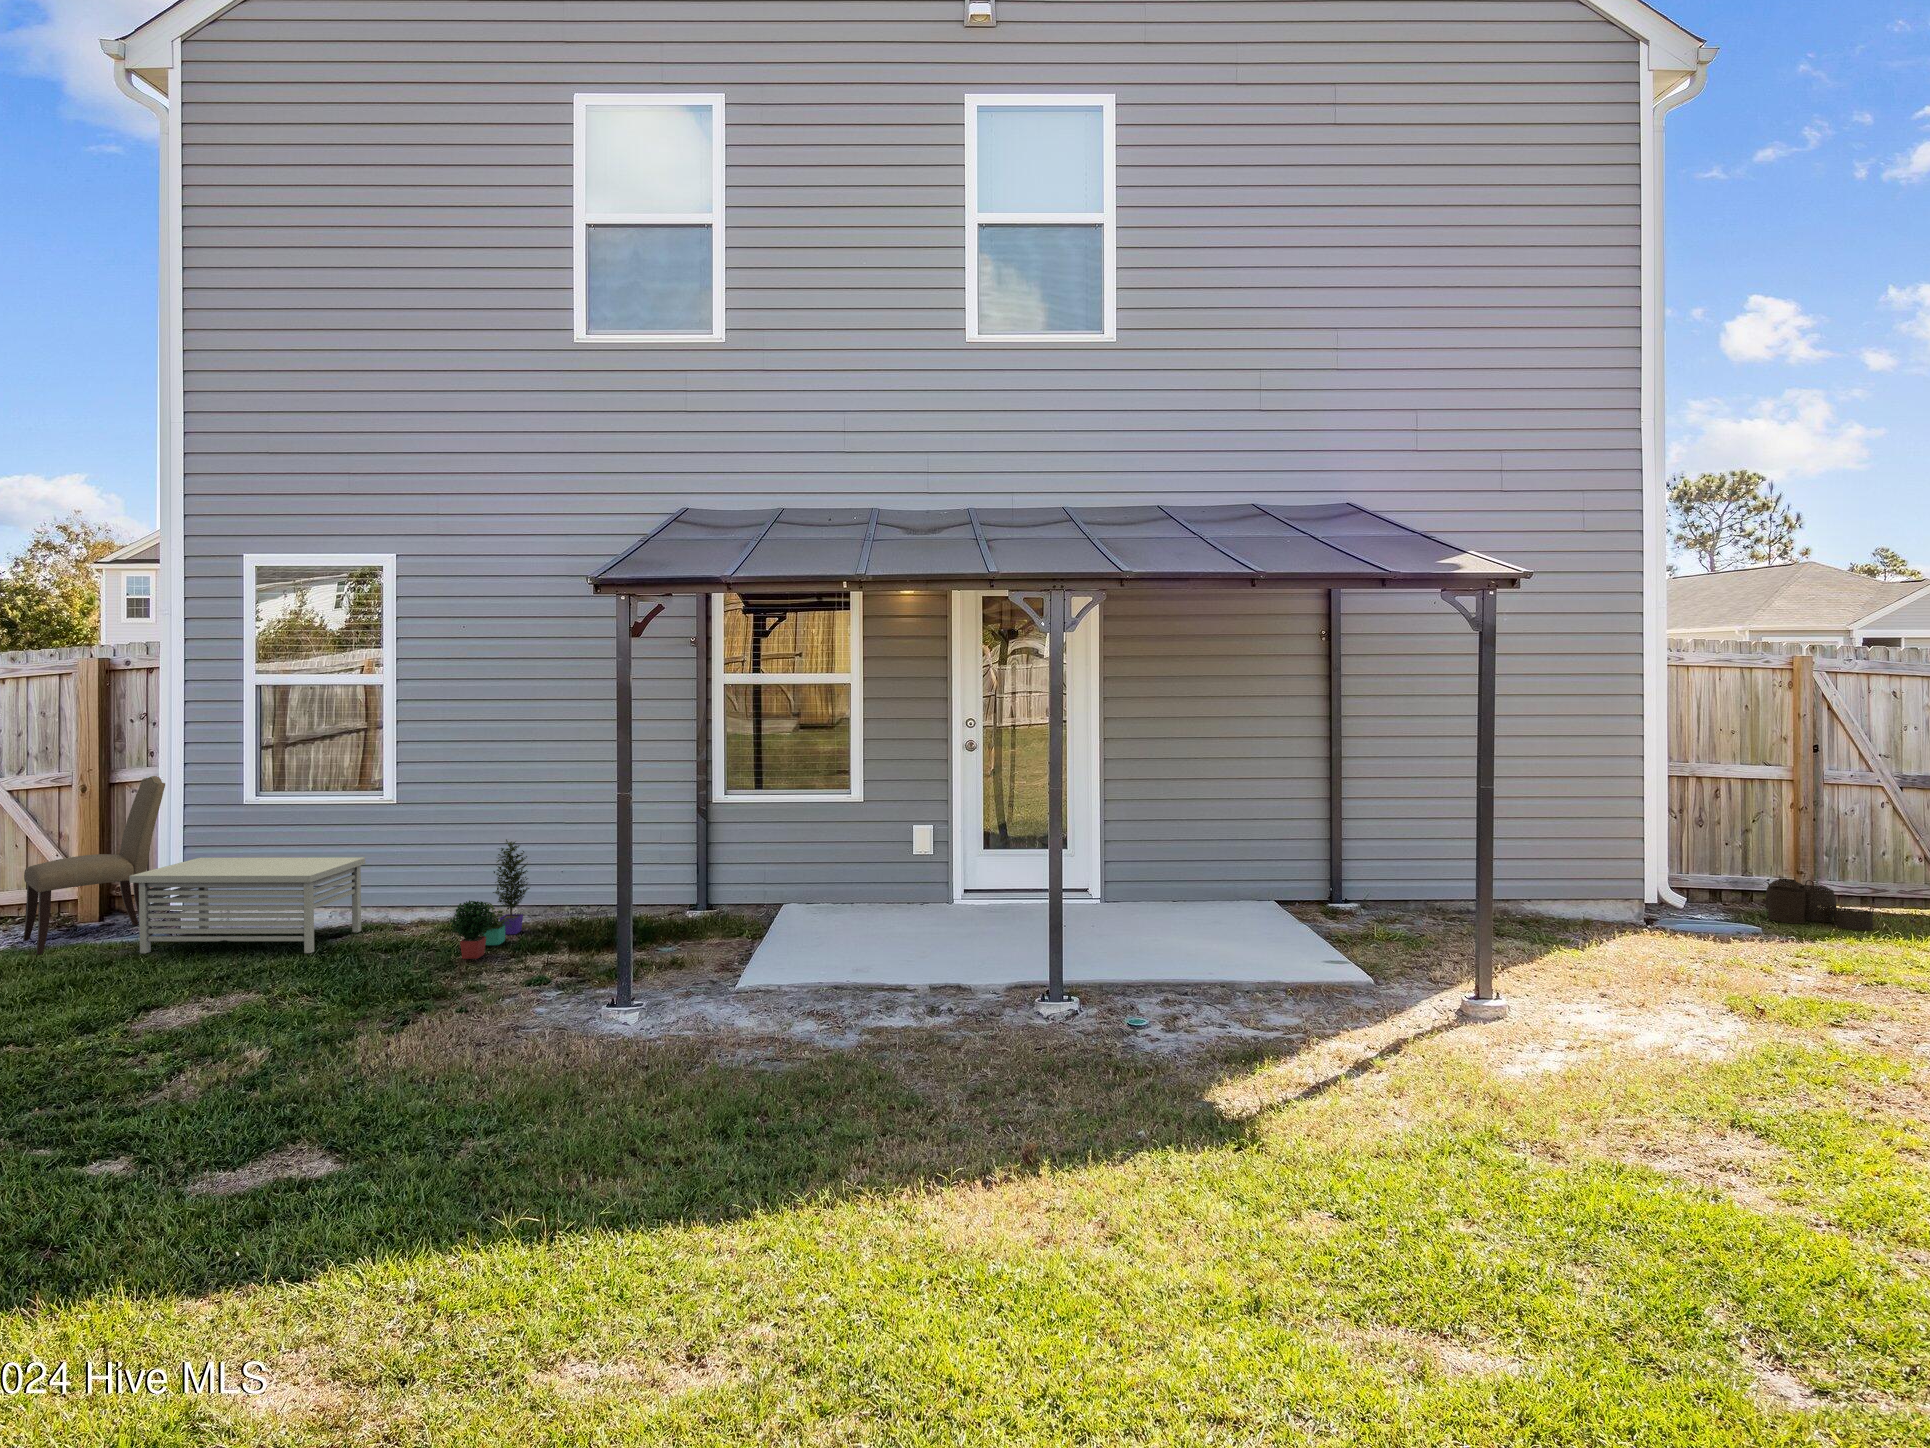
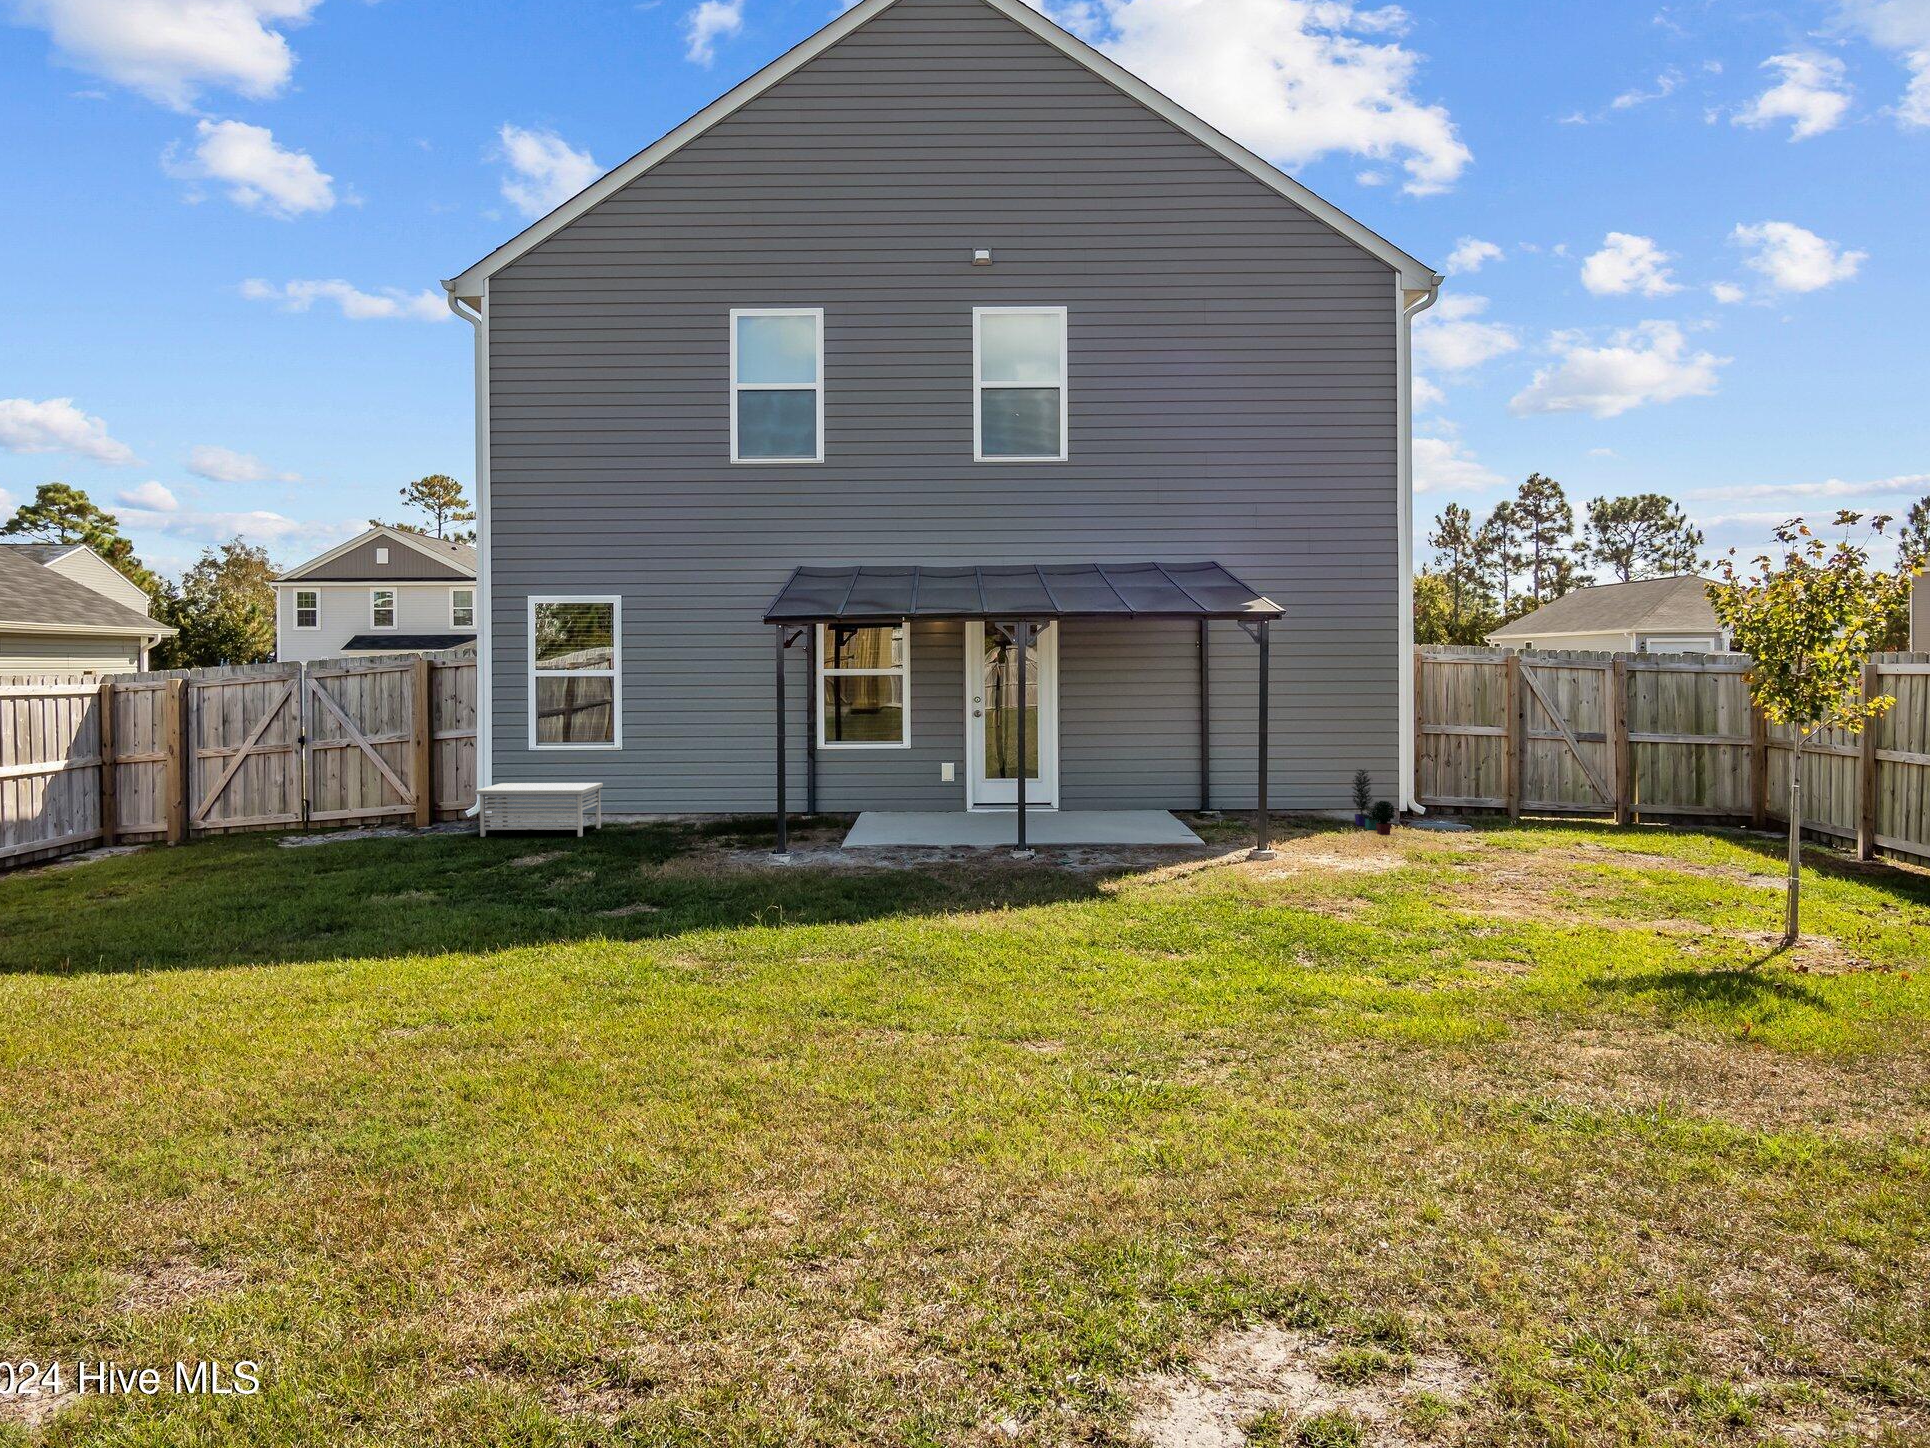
chair: present [23,776,165,955] -> none [402,733,482,837]
potted plant: present [450,839,530,959] -> present [1352,769,1396,835]
woven basket: present [1765,875,1874,930] -> none [1482,797,1541,827]

